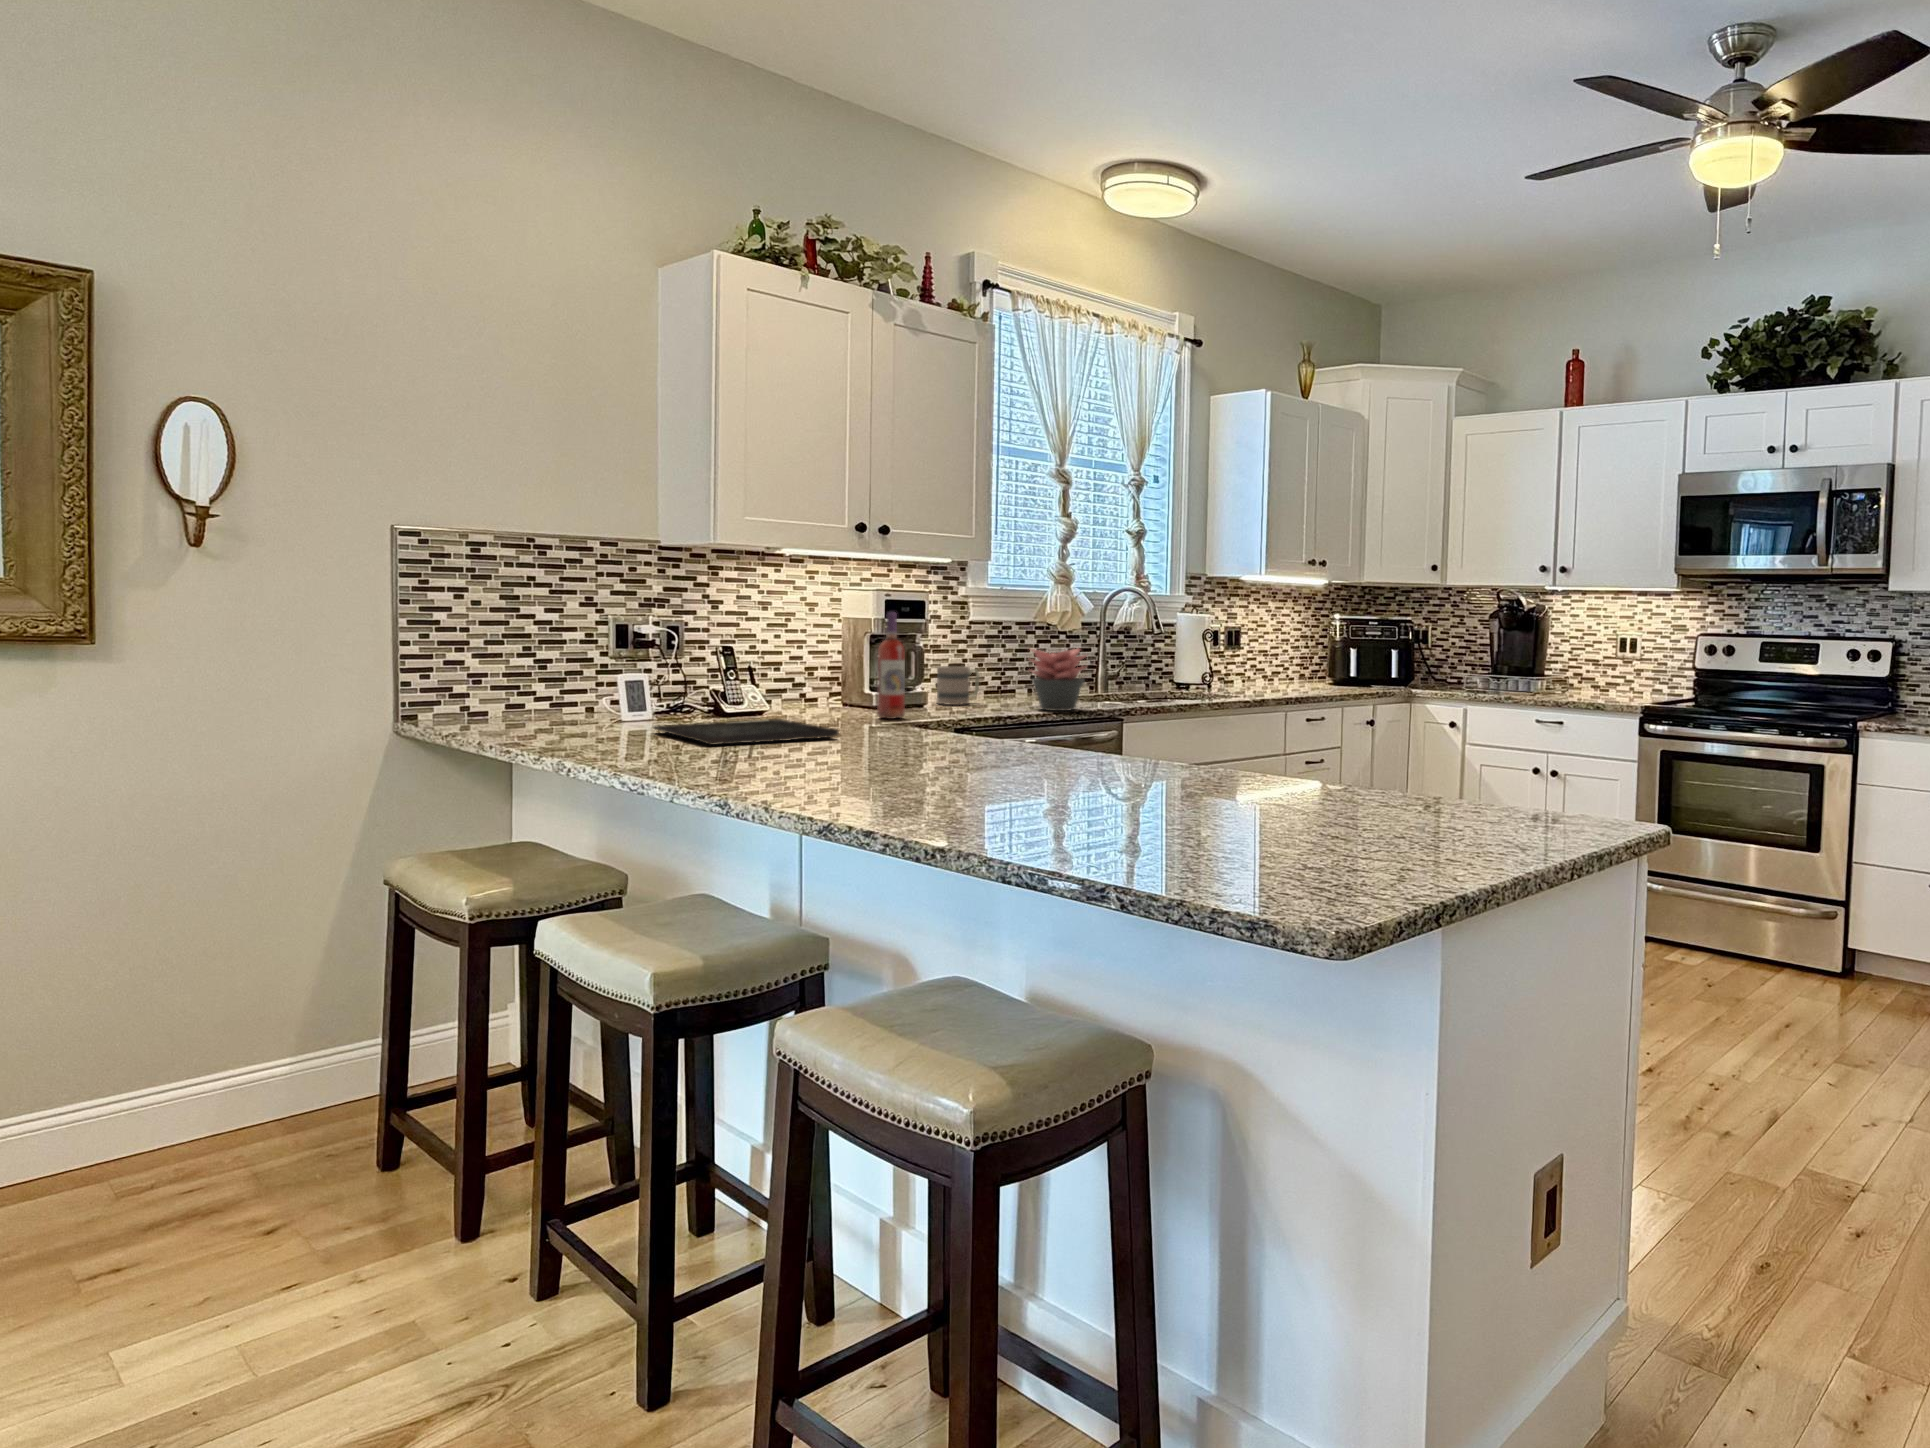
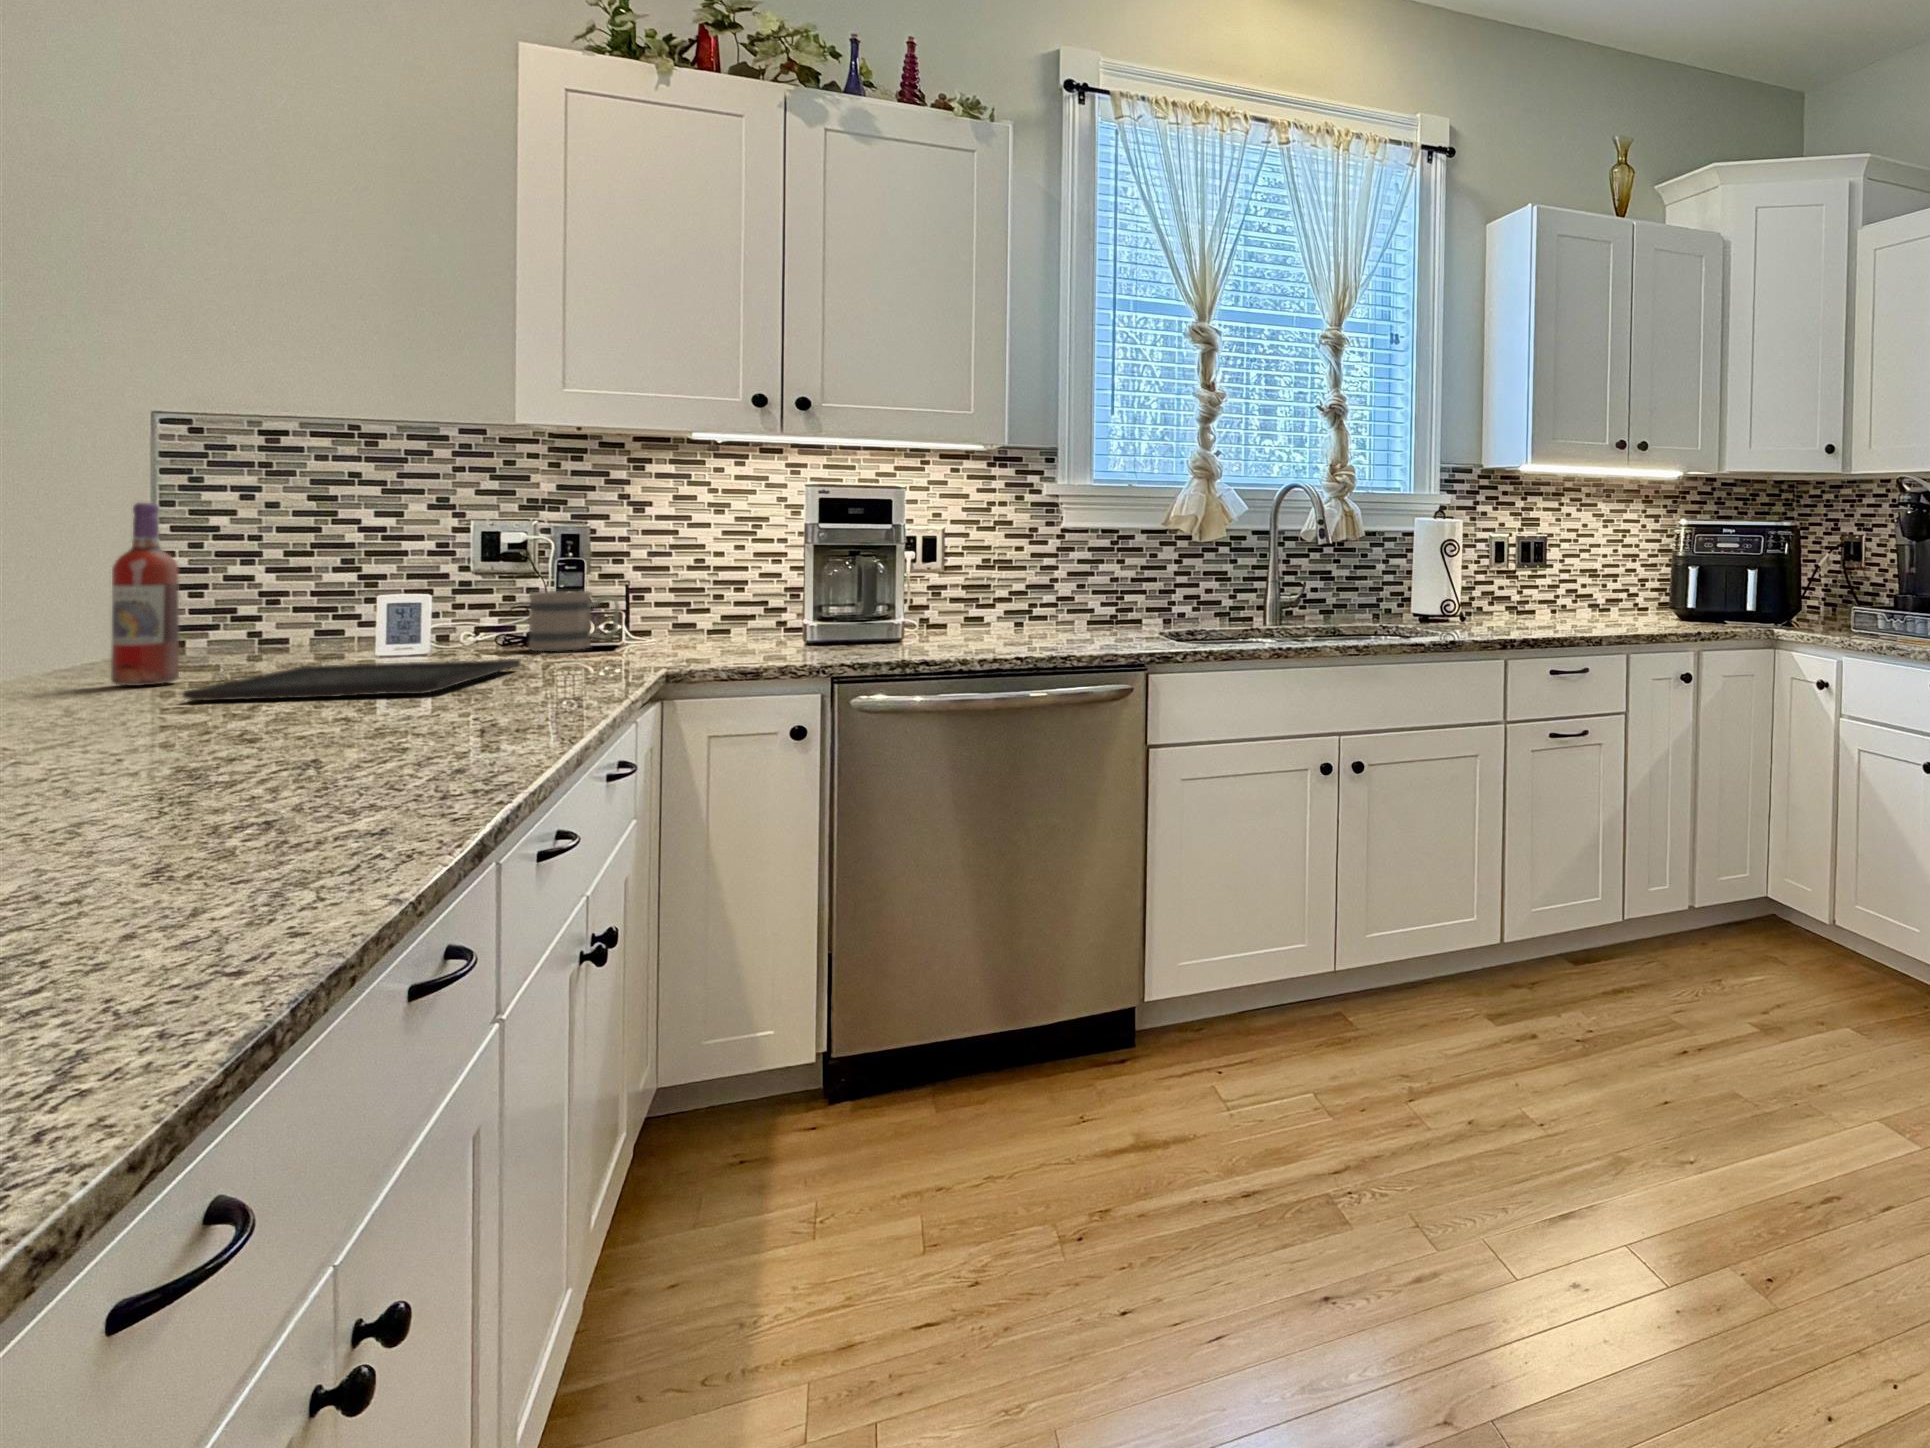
wine bottle: present [877,612,905,719] -> present [111,503,179,686]
succulent plant: present [1030,649,1086,711] -> none [1040,564,1131,653]
mug: present [937,666,980,705] -> present [529,591,619,651]

